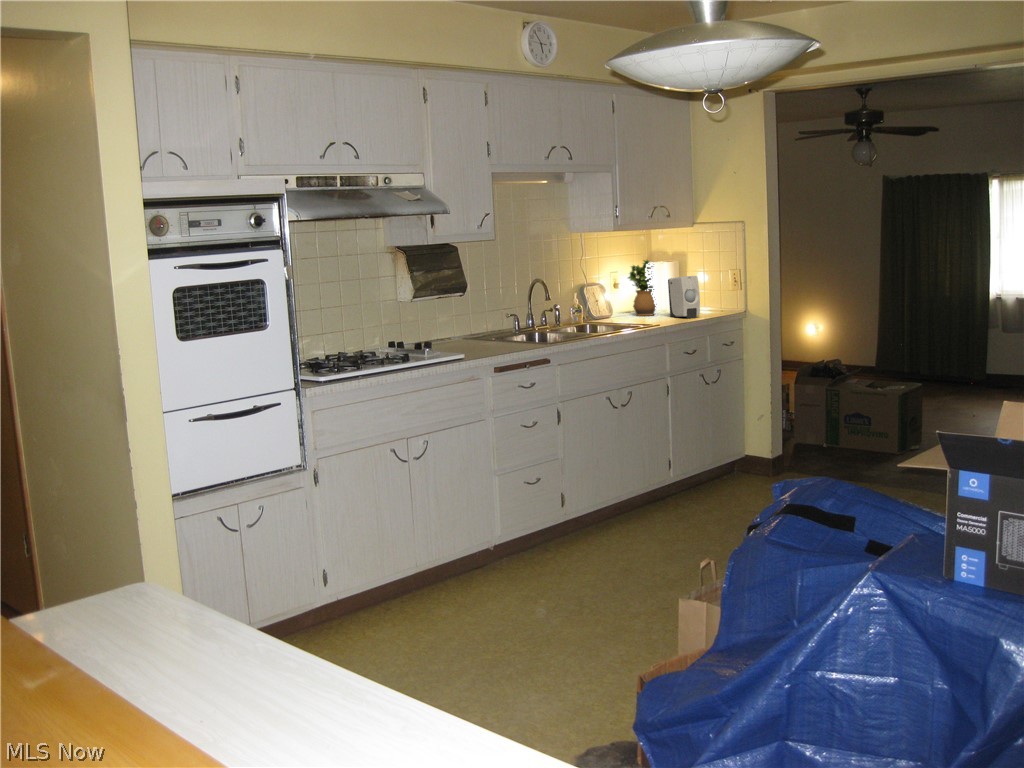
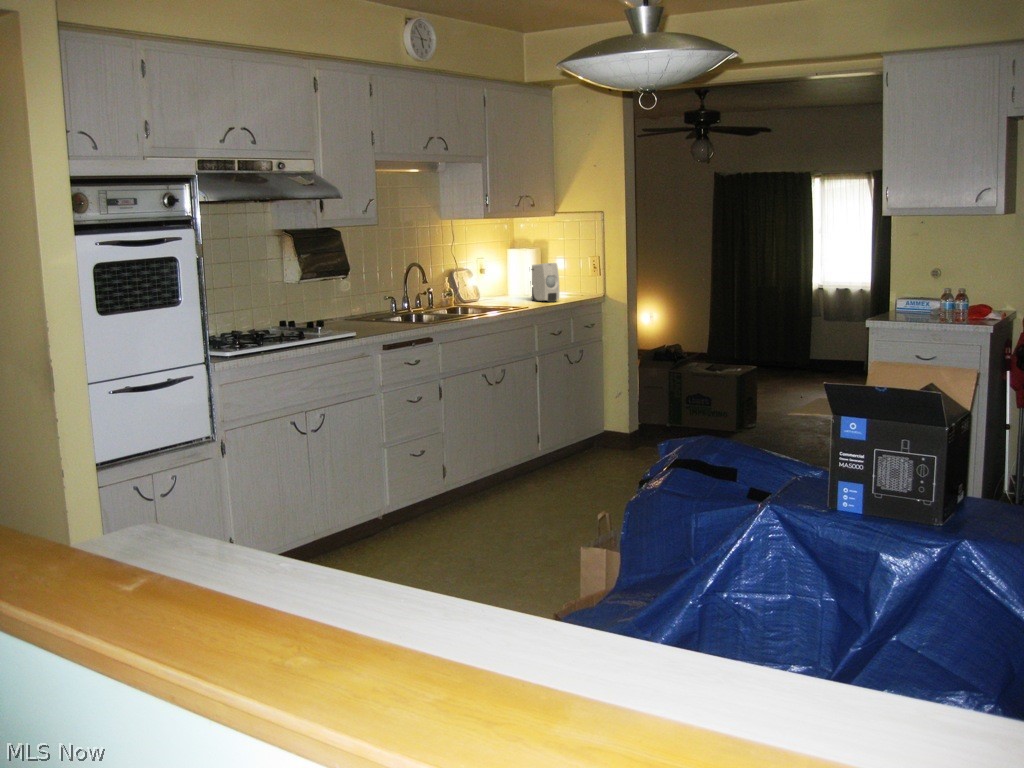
potted plant: present [628,260,656,316] -> none [491,247,519,300]

